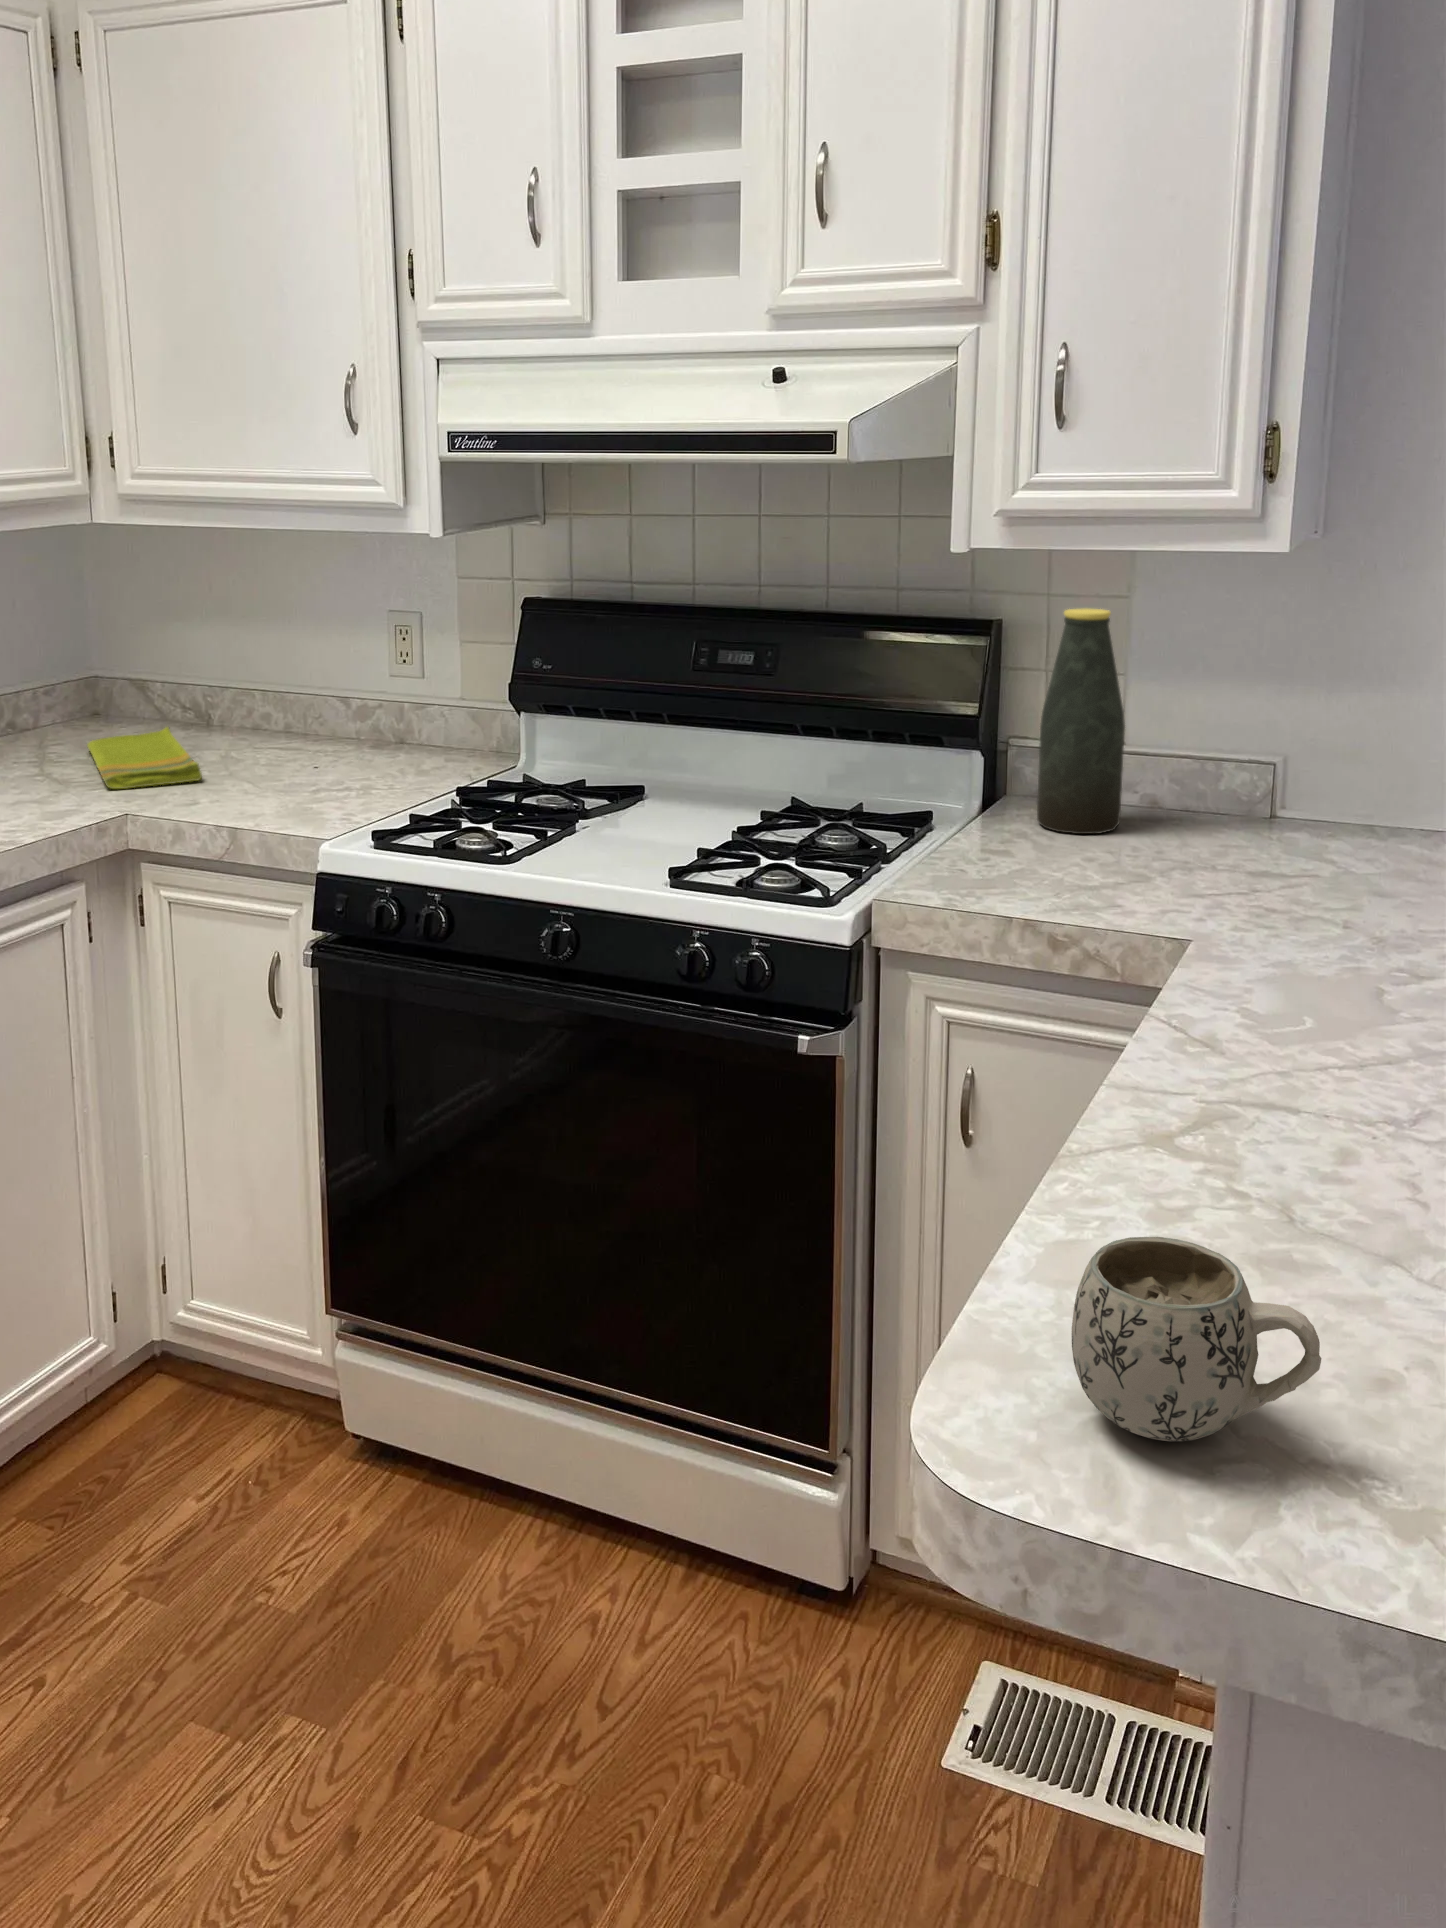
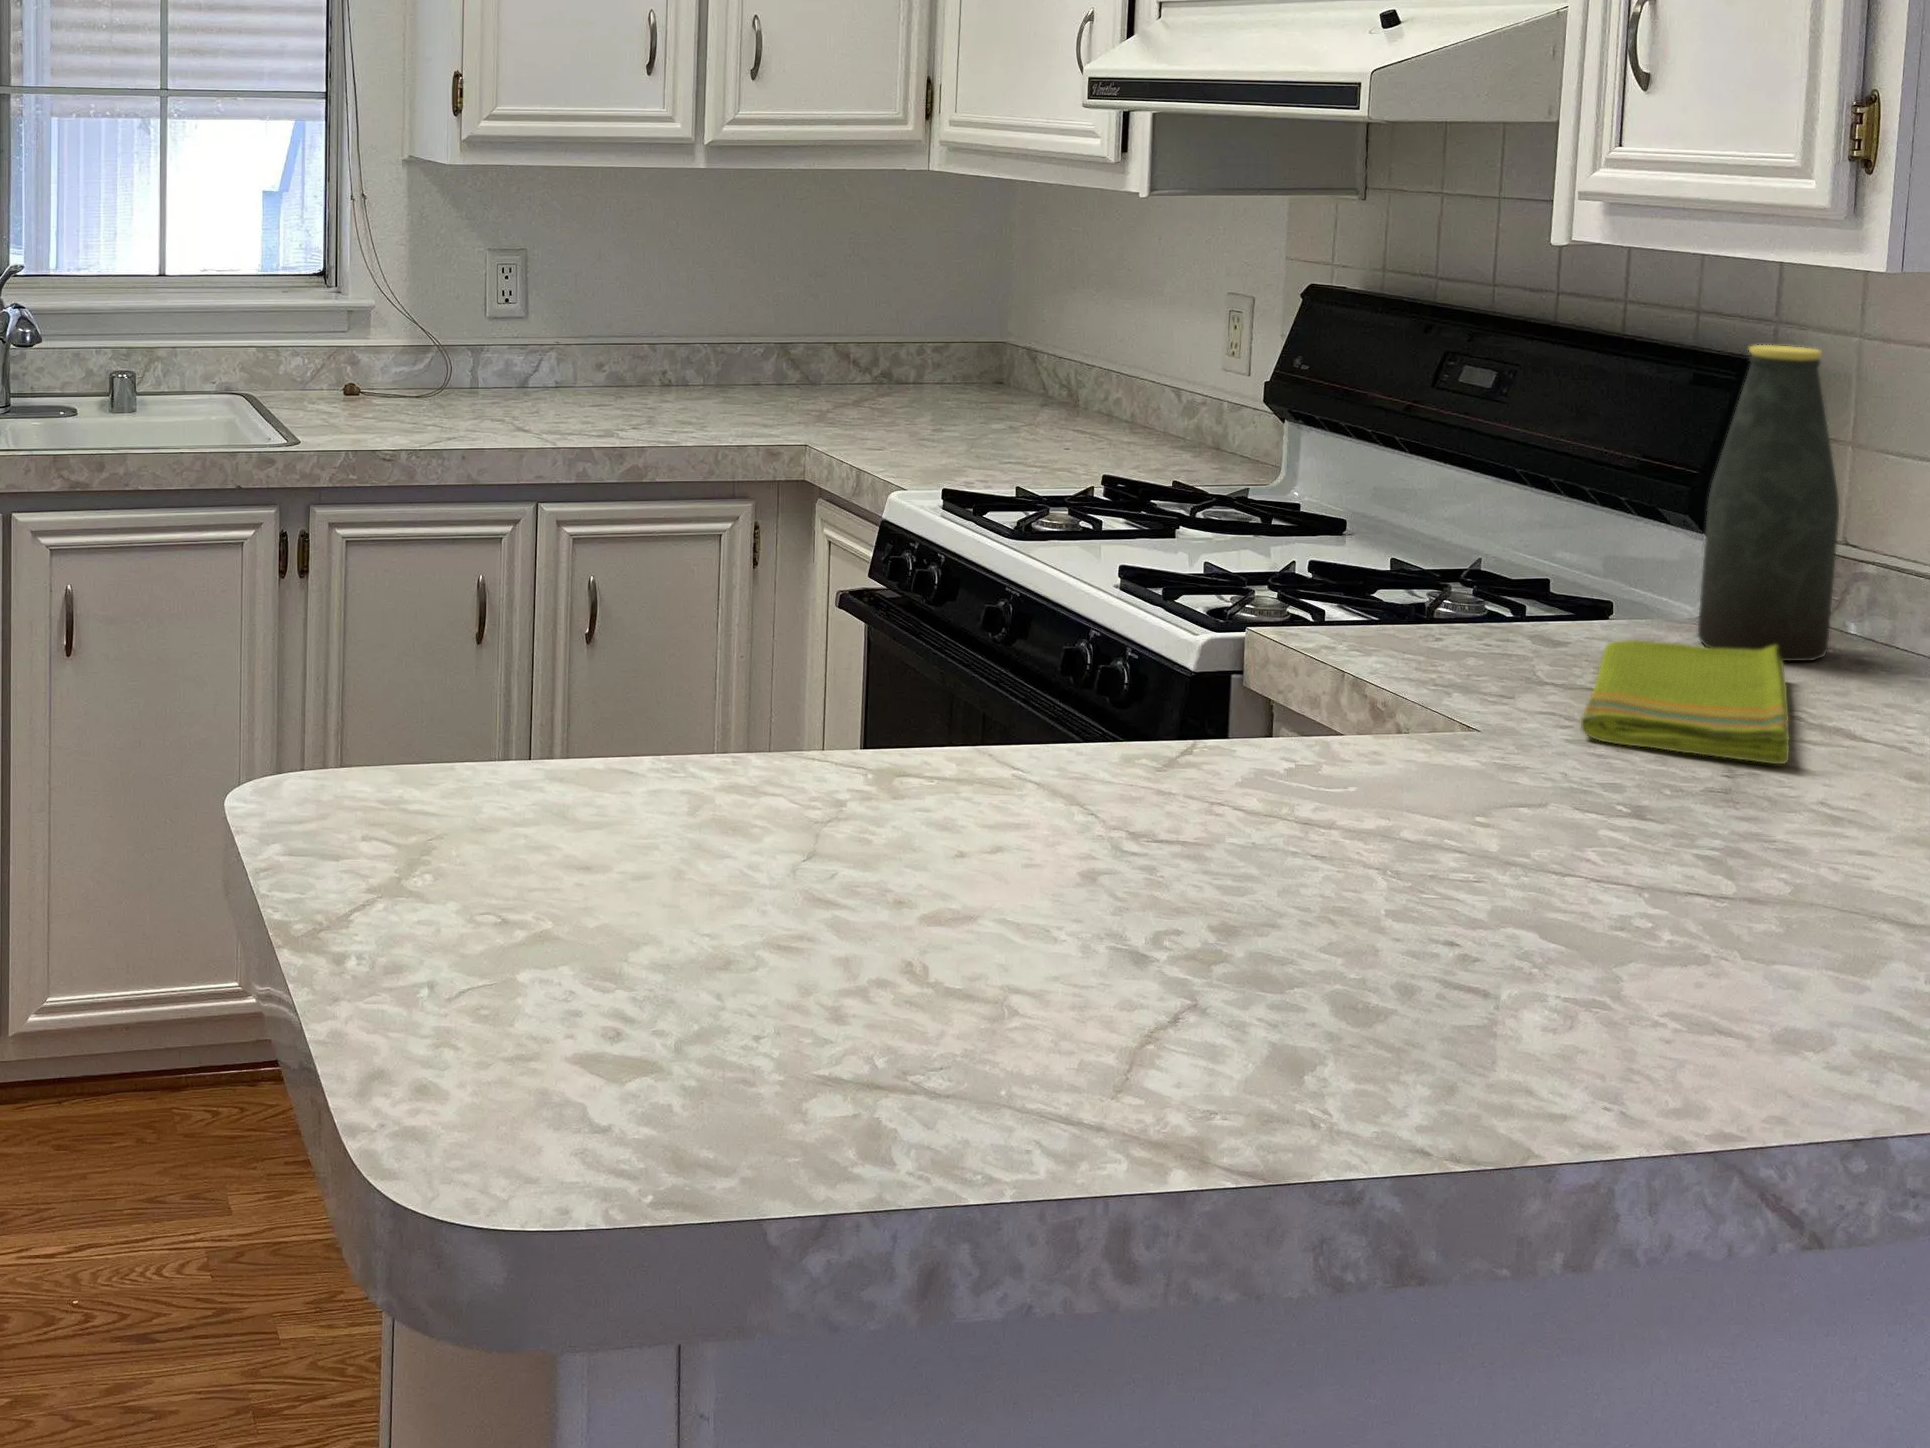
dish towel: present [87,727,202,789] -> present [1581,640,1789,764]
mug: present [1072,1237,1321,1442] -> none [364,668,507,819]

